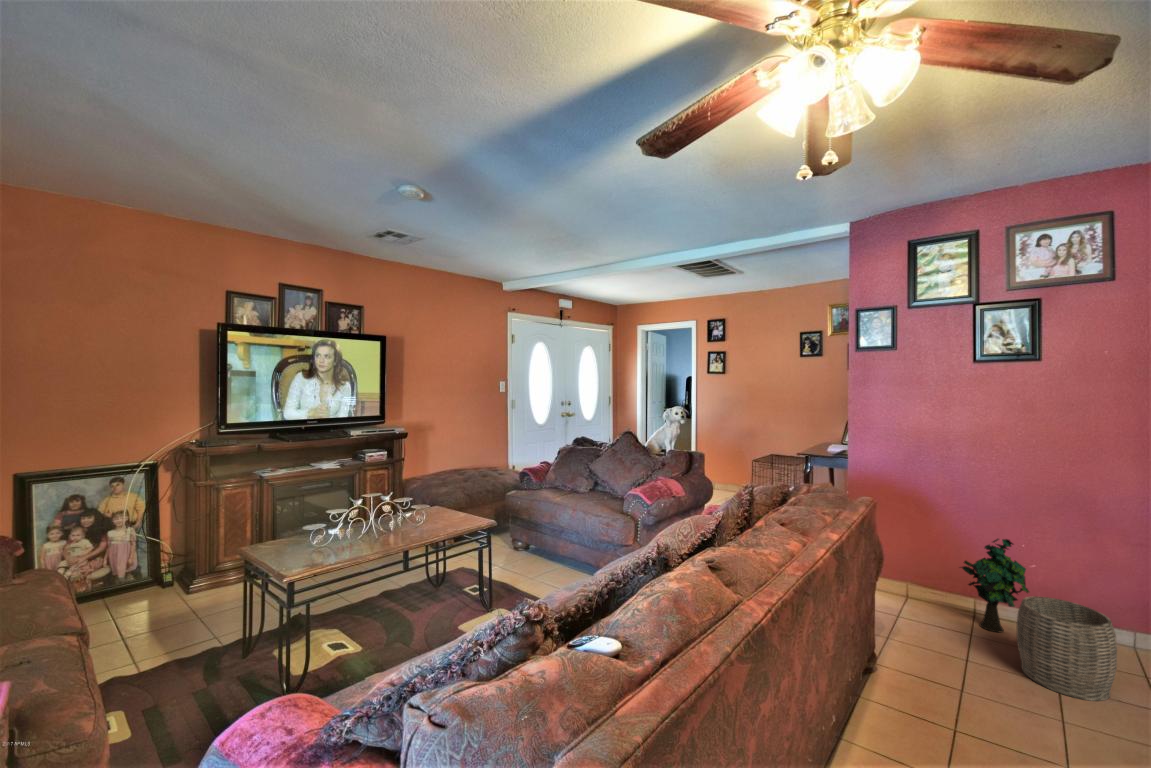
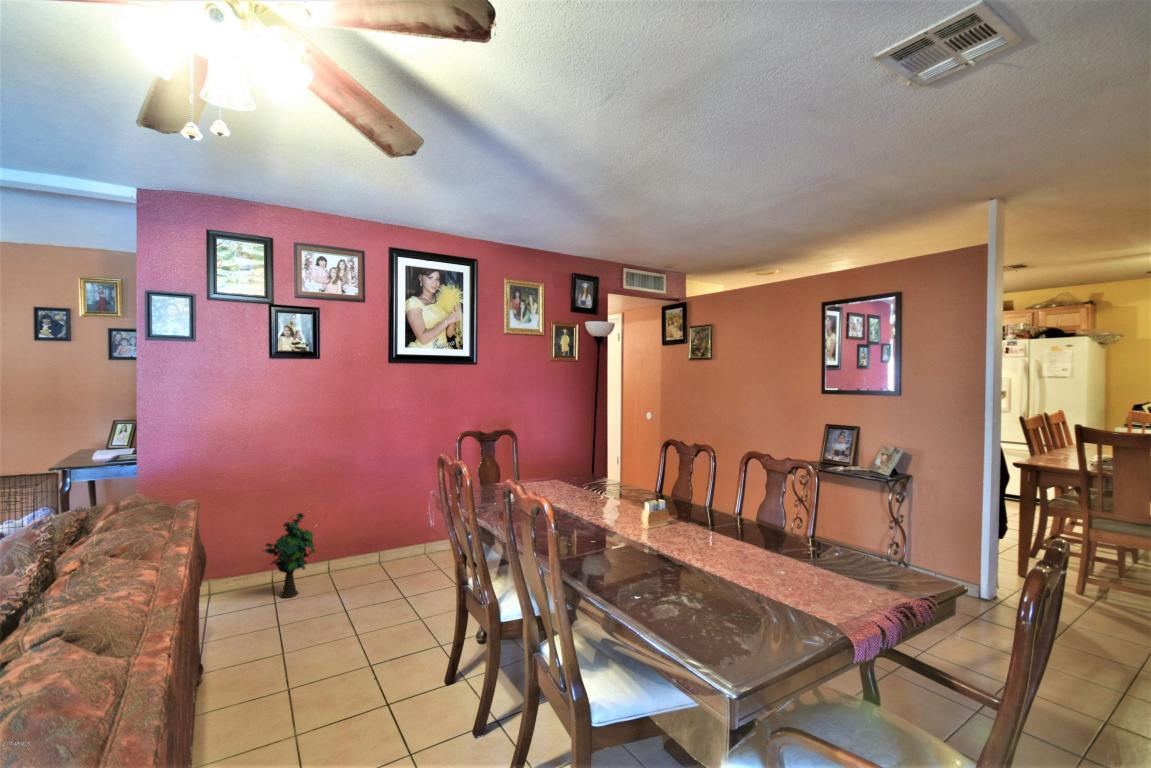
woven basket: present [1016,596,1117,701] -> none [314,547,374,621]

